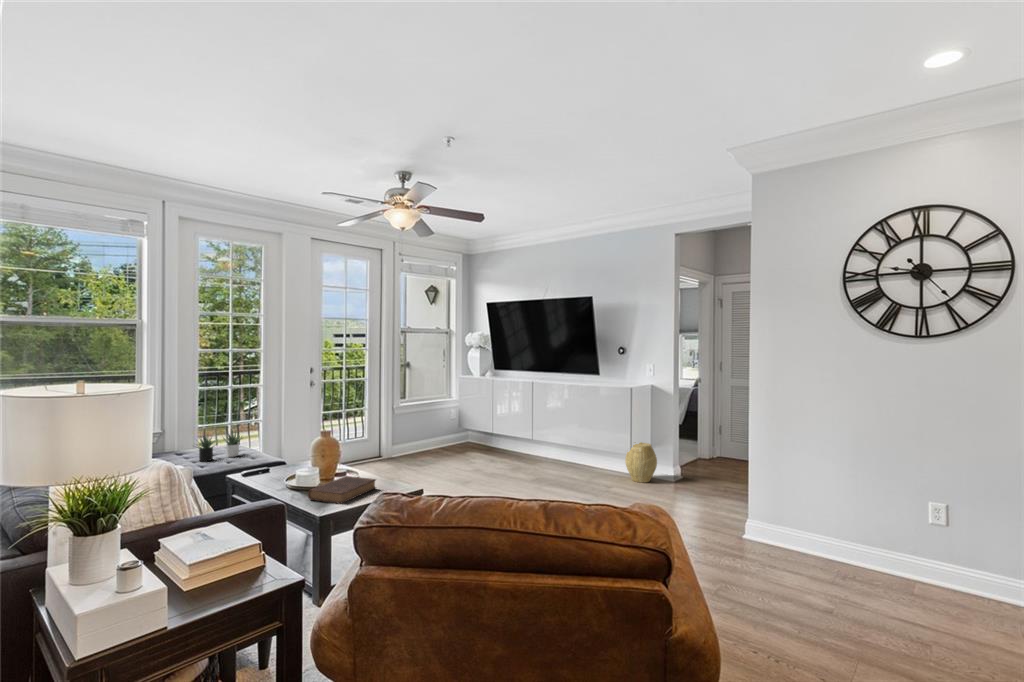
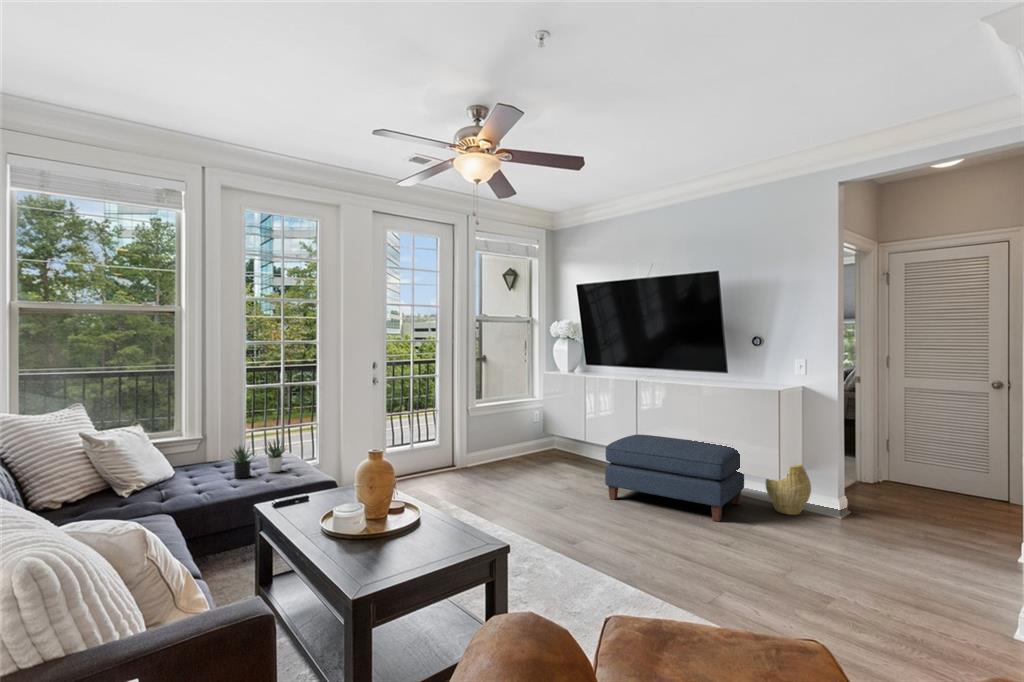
ottoman: none [505,425,611,489] -> present [605,435,744,522]
book: present [308,476,376,503] -> none [345,516,443,567]

